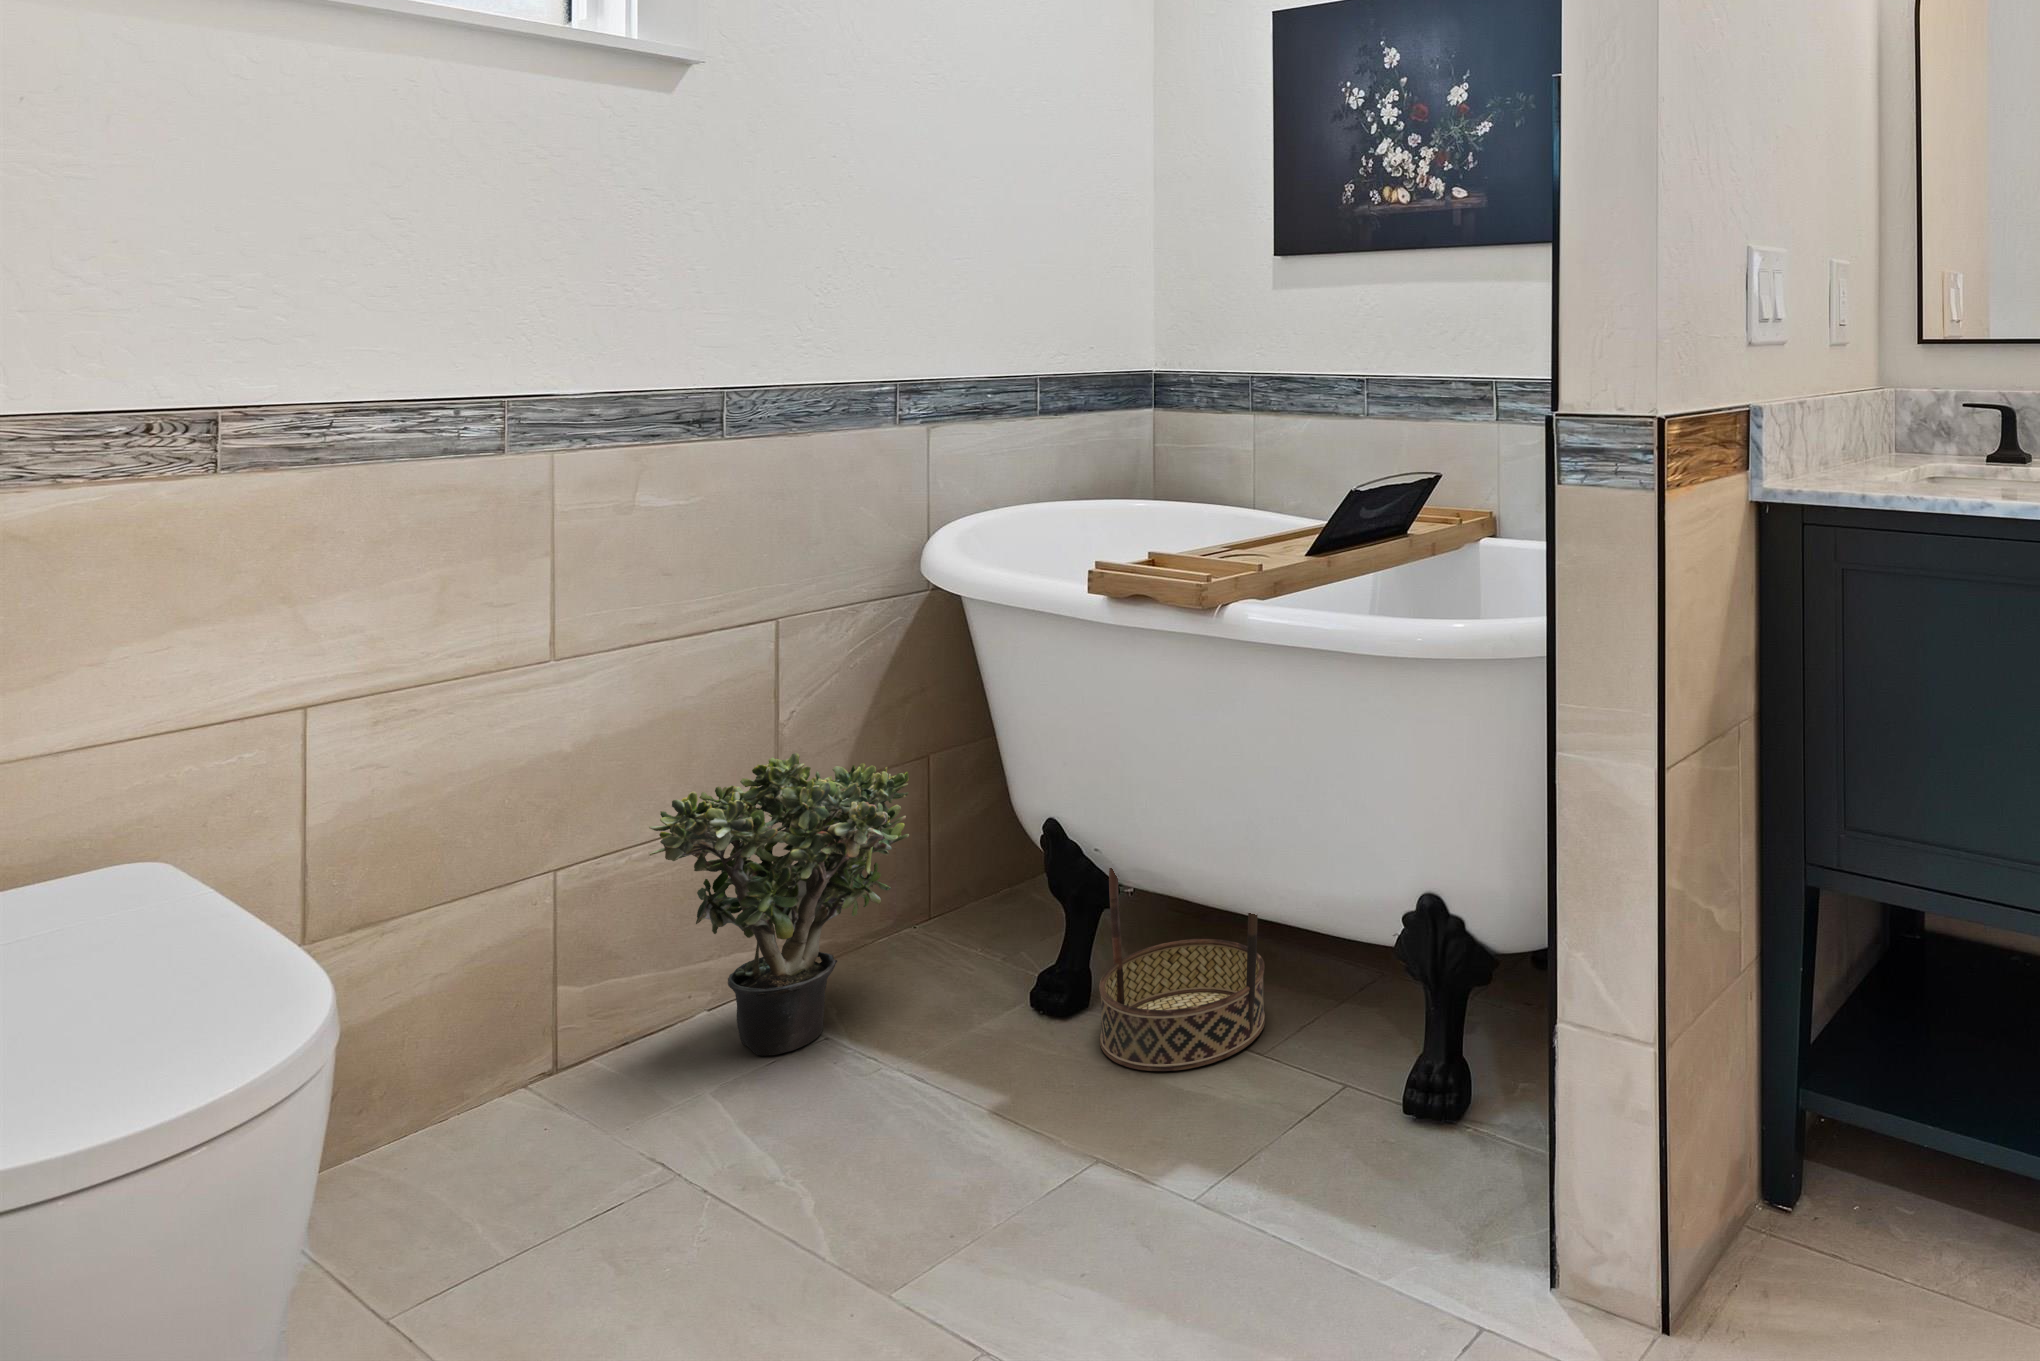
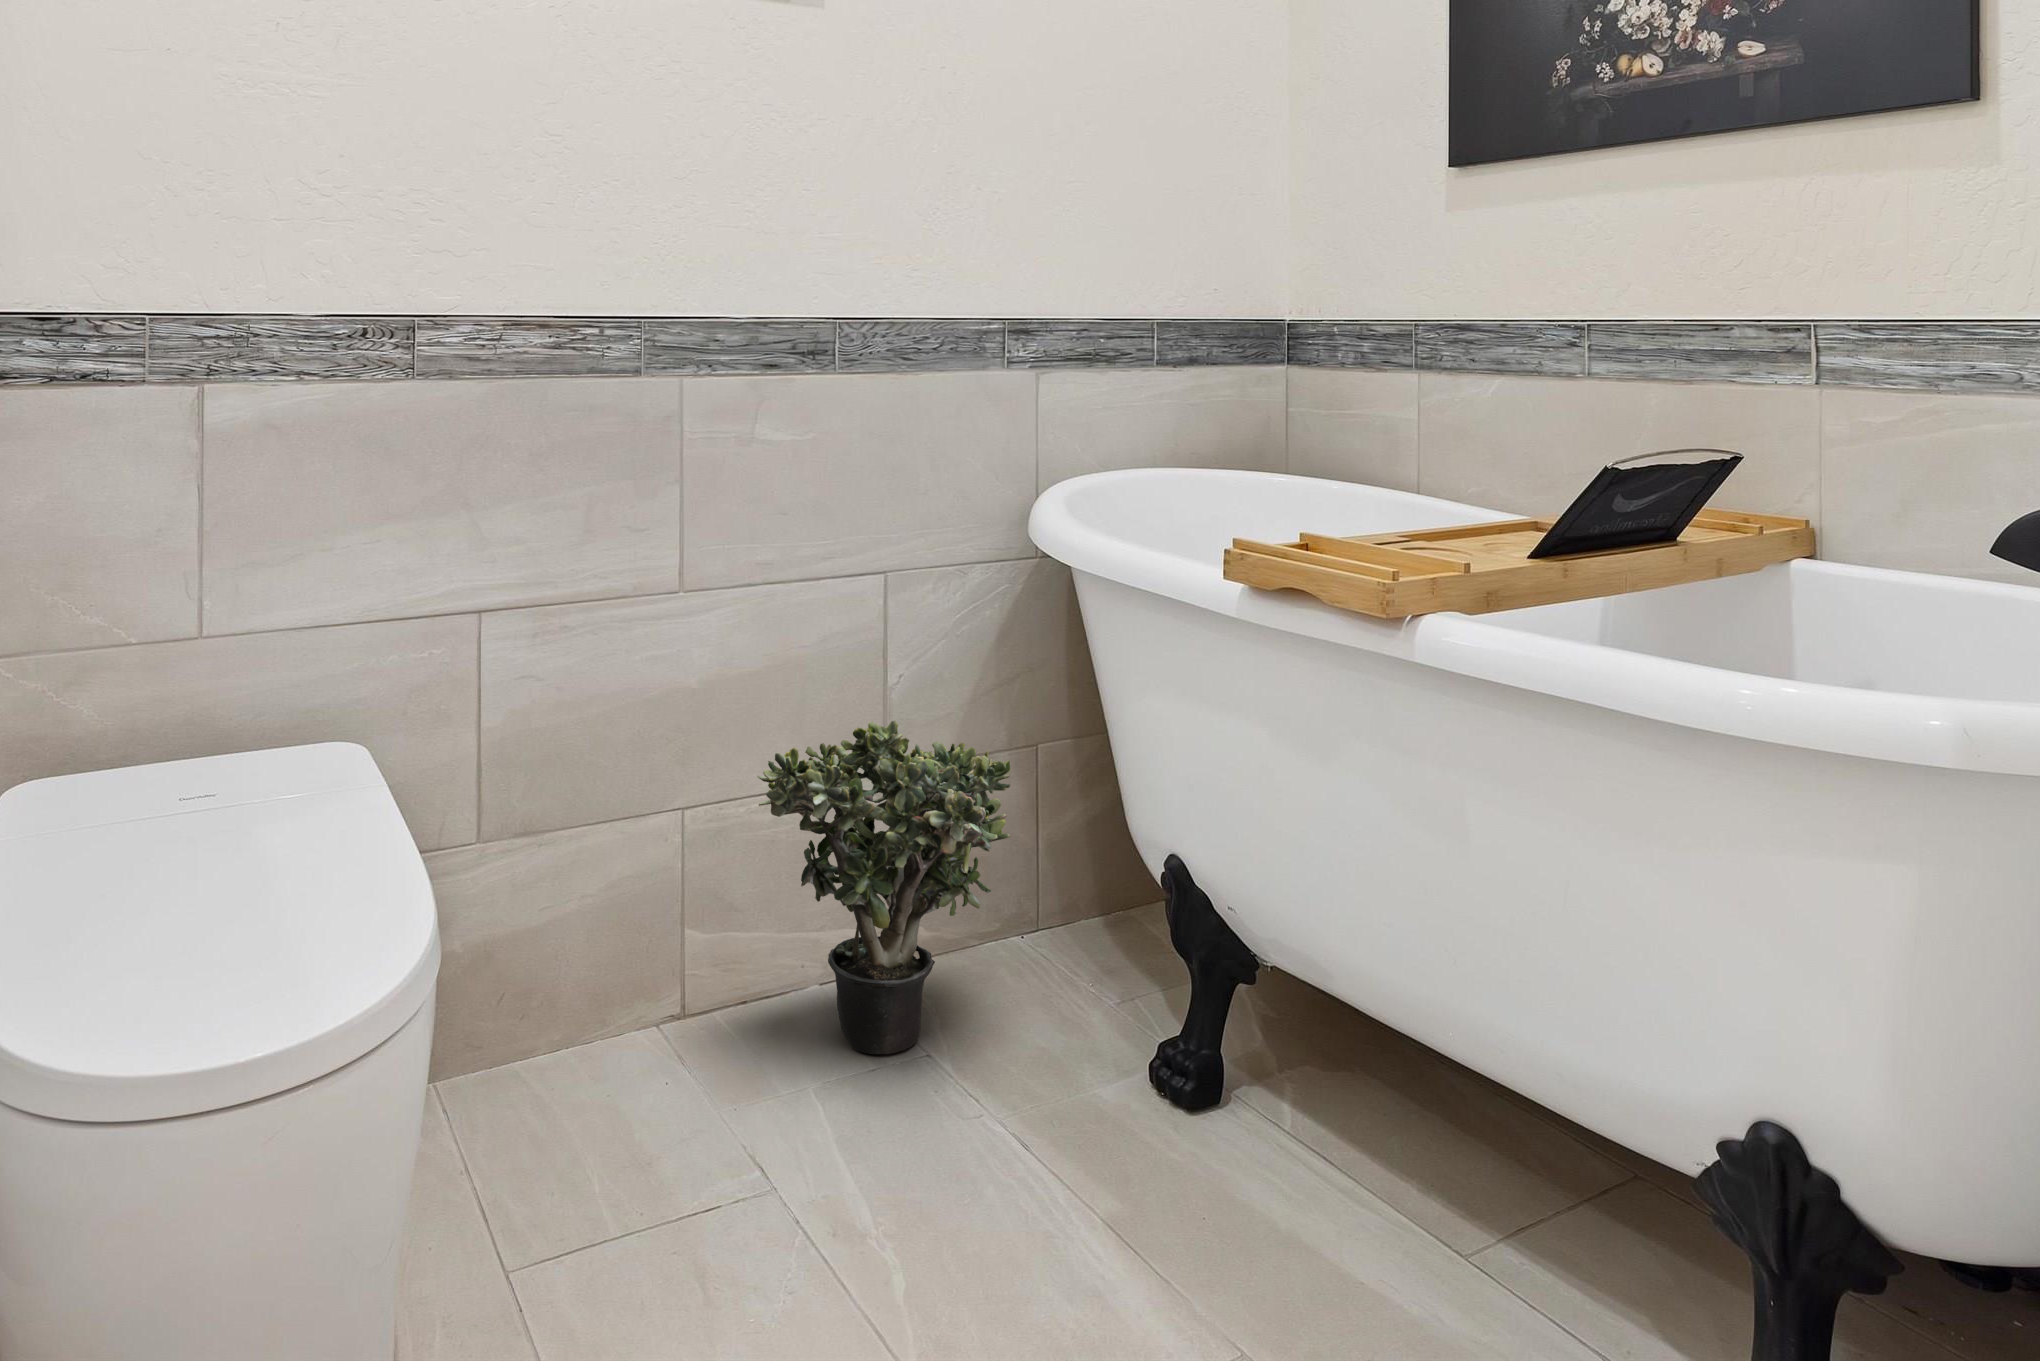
basket: present [1099,868,1265,1071] -> none [1231,833,1459,1246]

